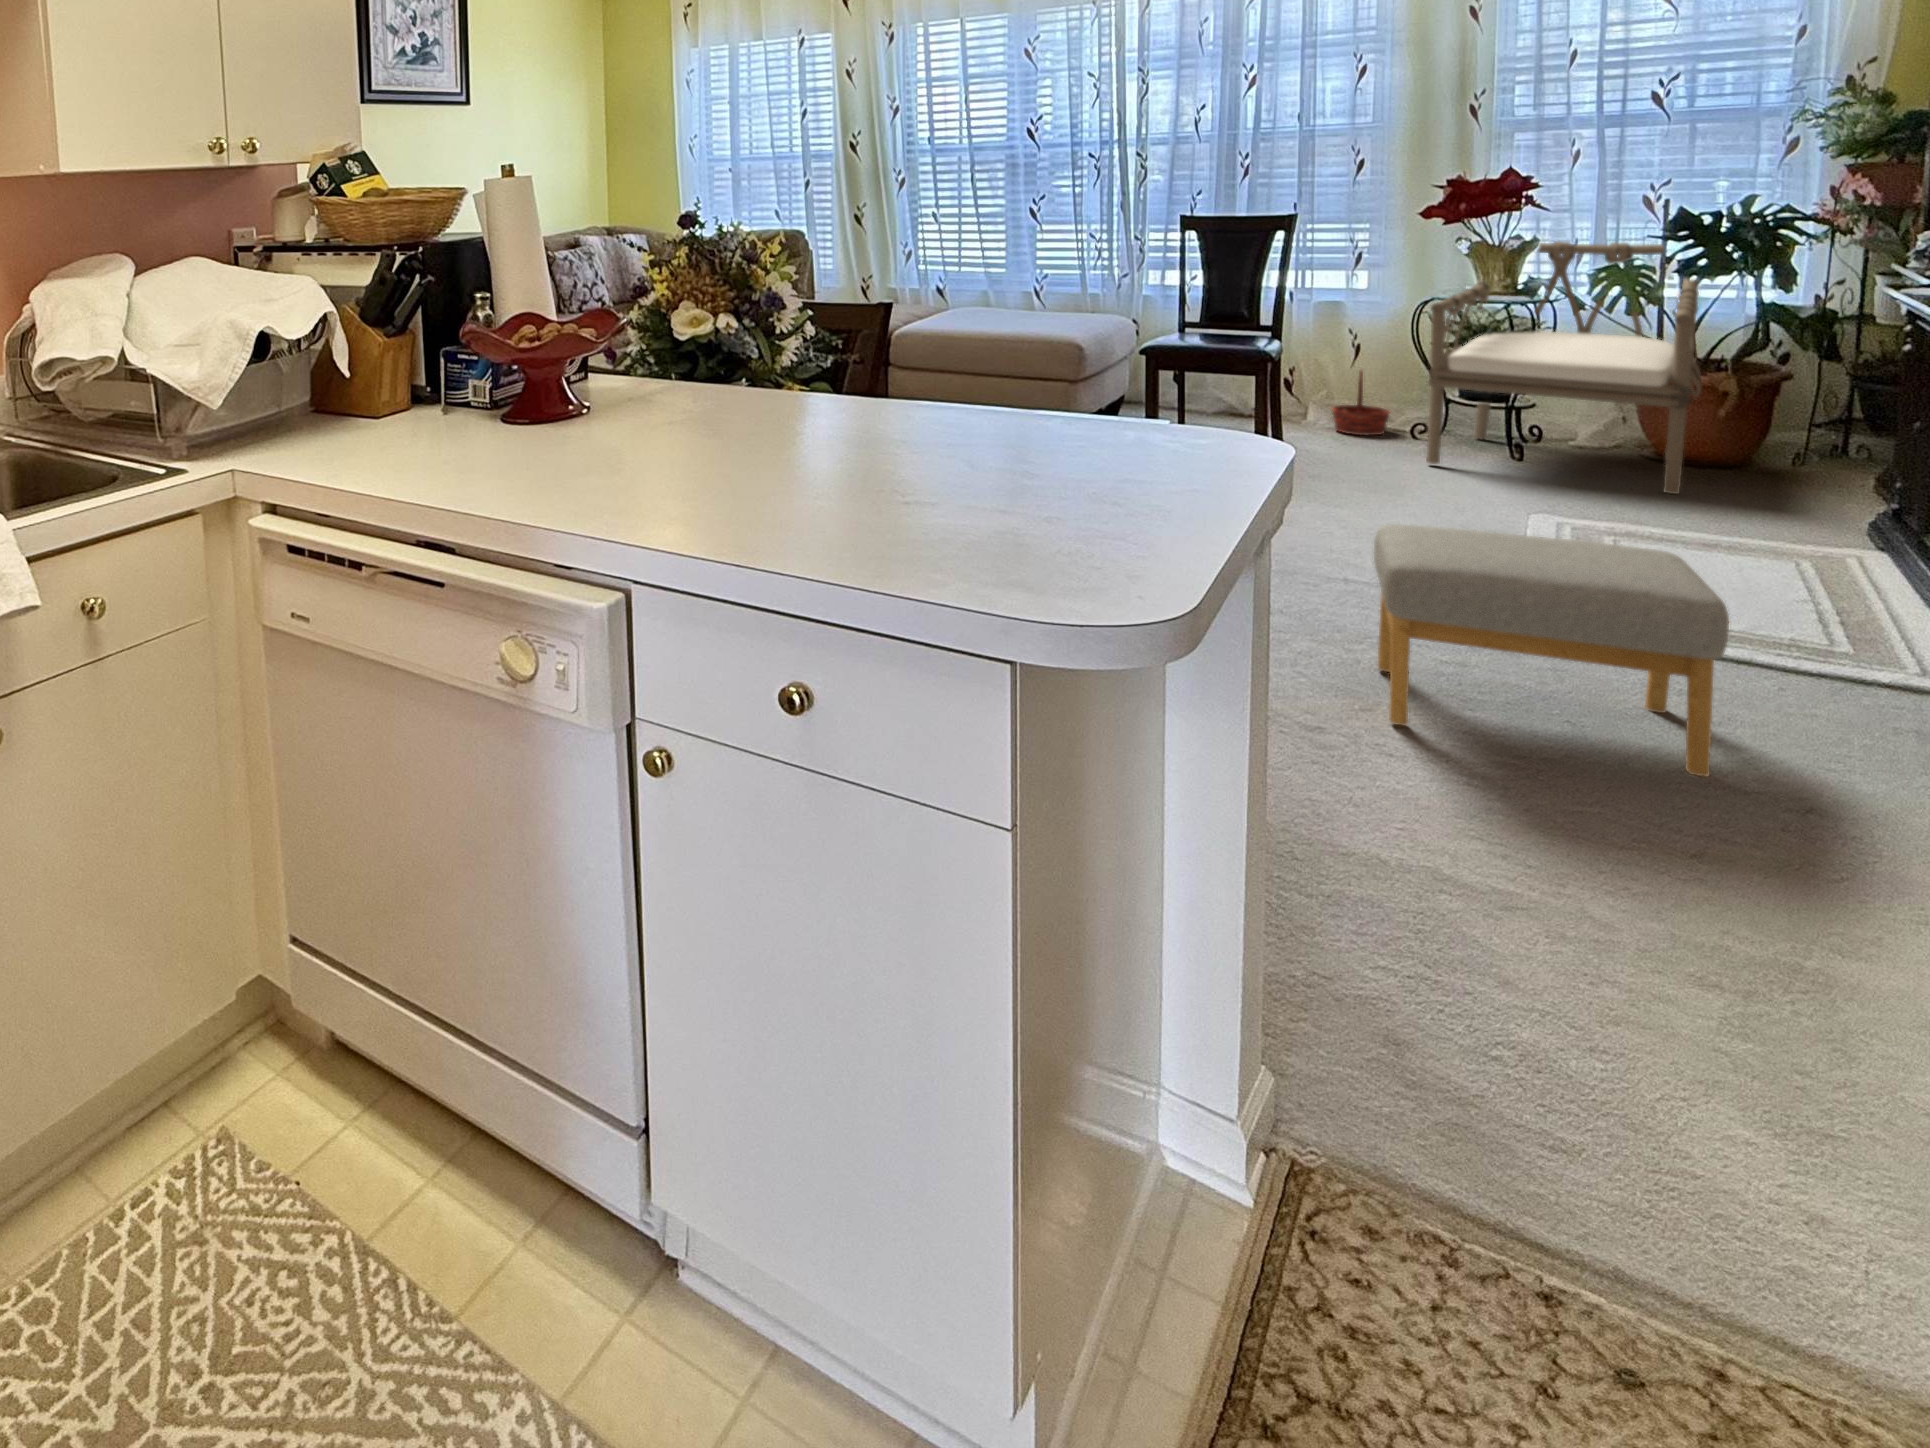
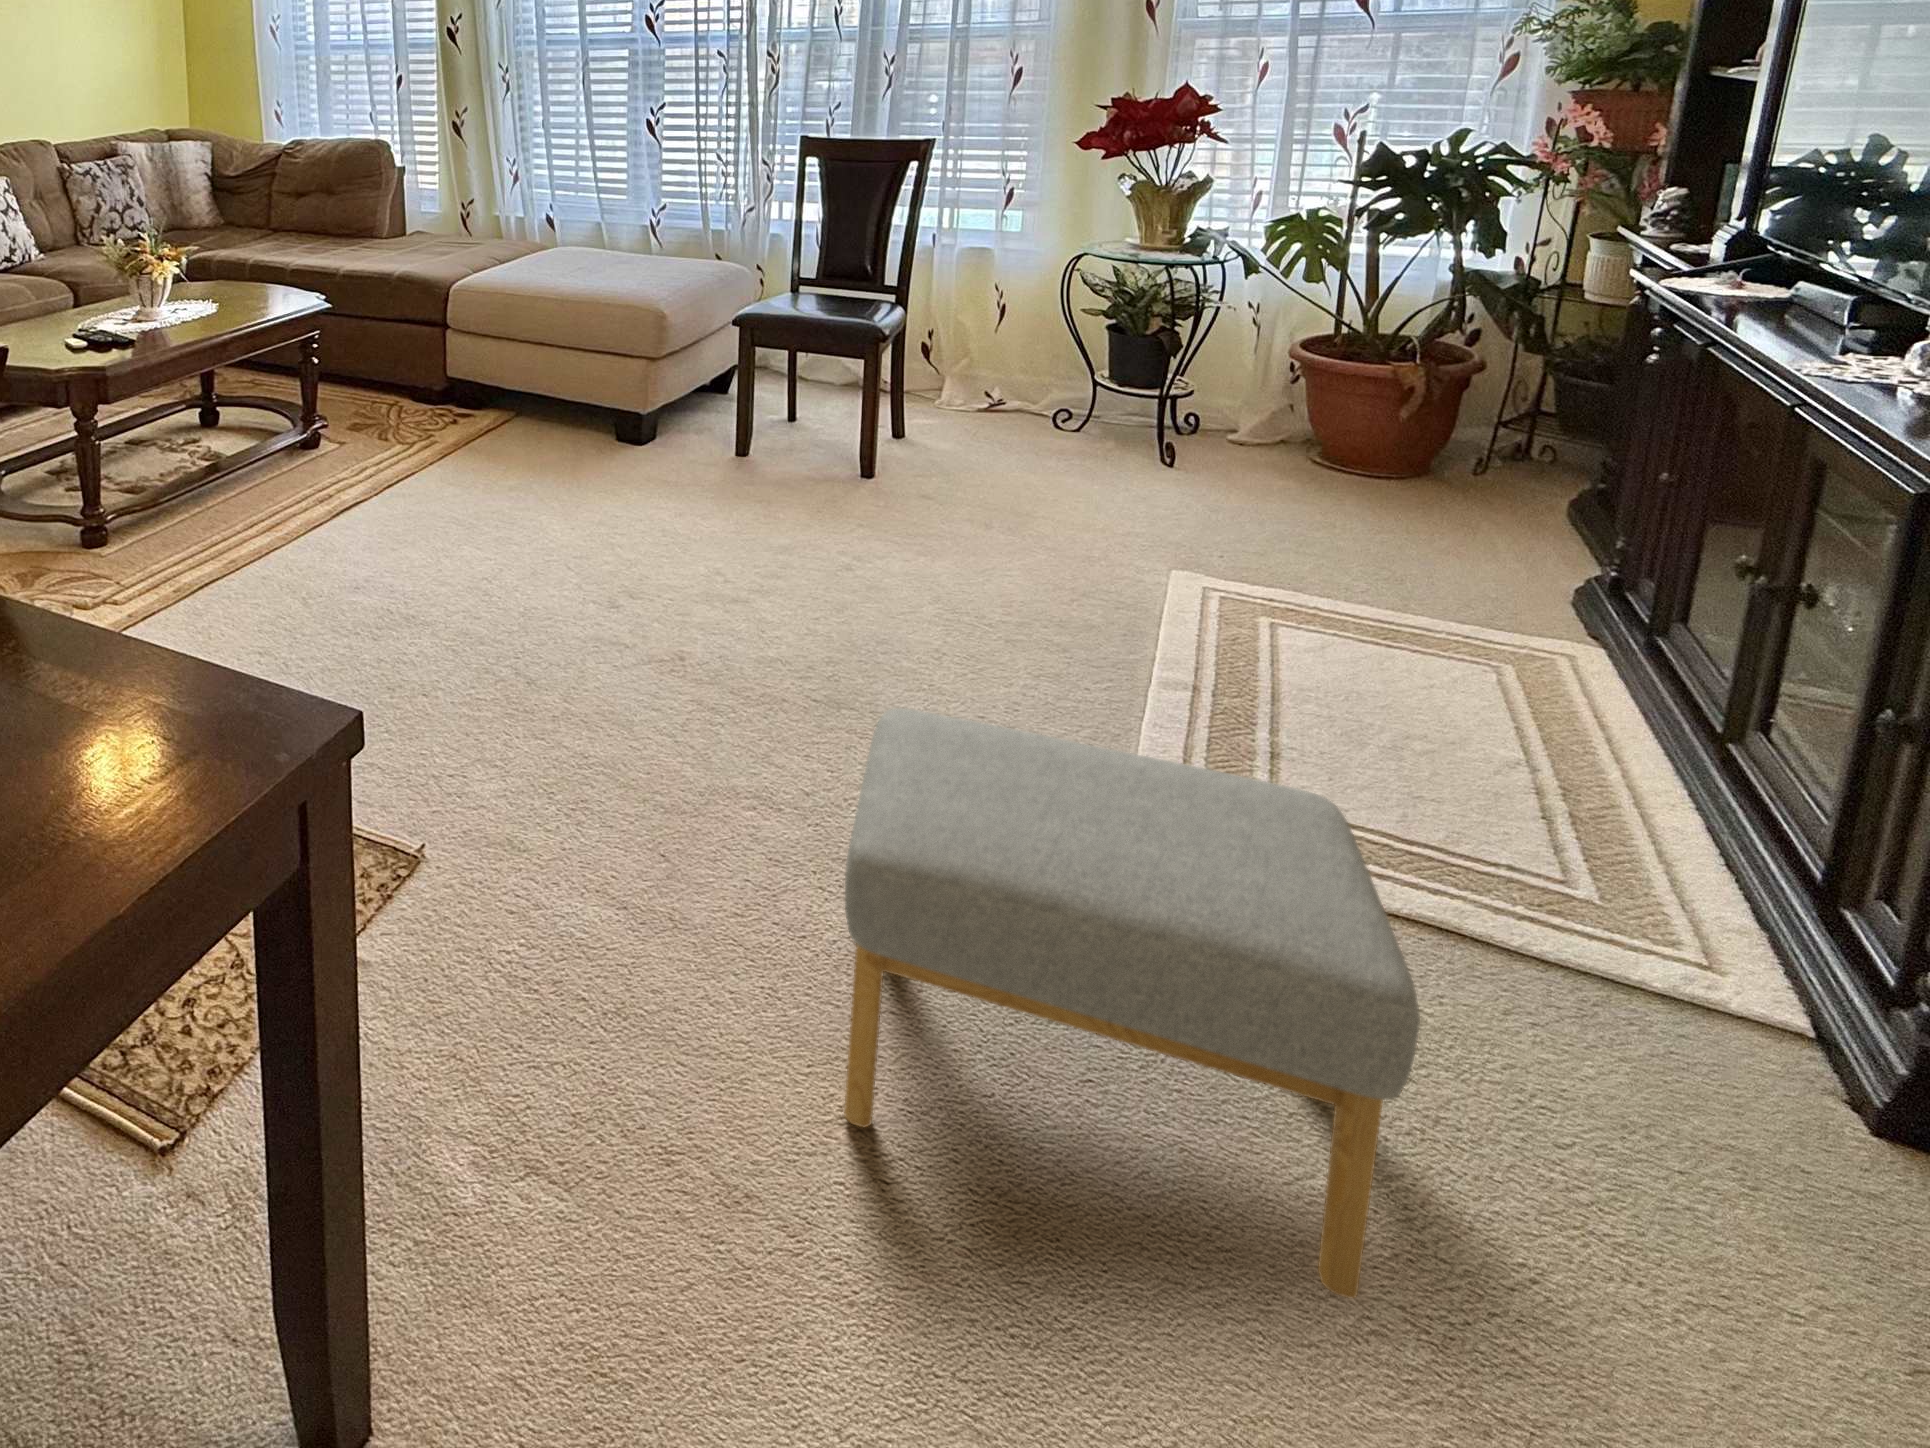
armchair: present [1426,240,1702,494] -> none [1060,177,1396,526]
basket: present [1332,371,1390,436] -> none [968,337,1034,421]

